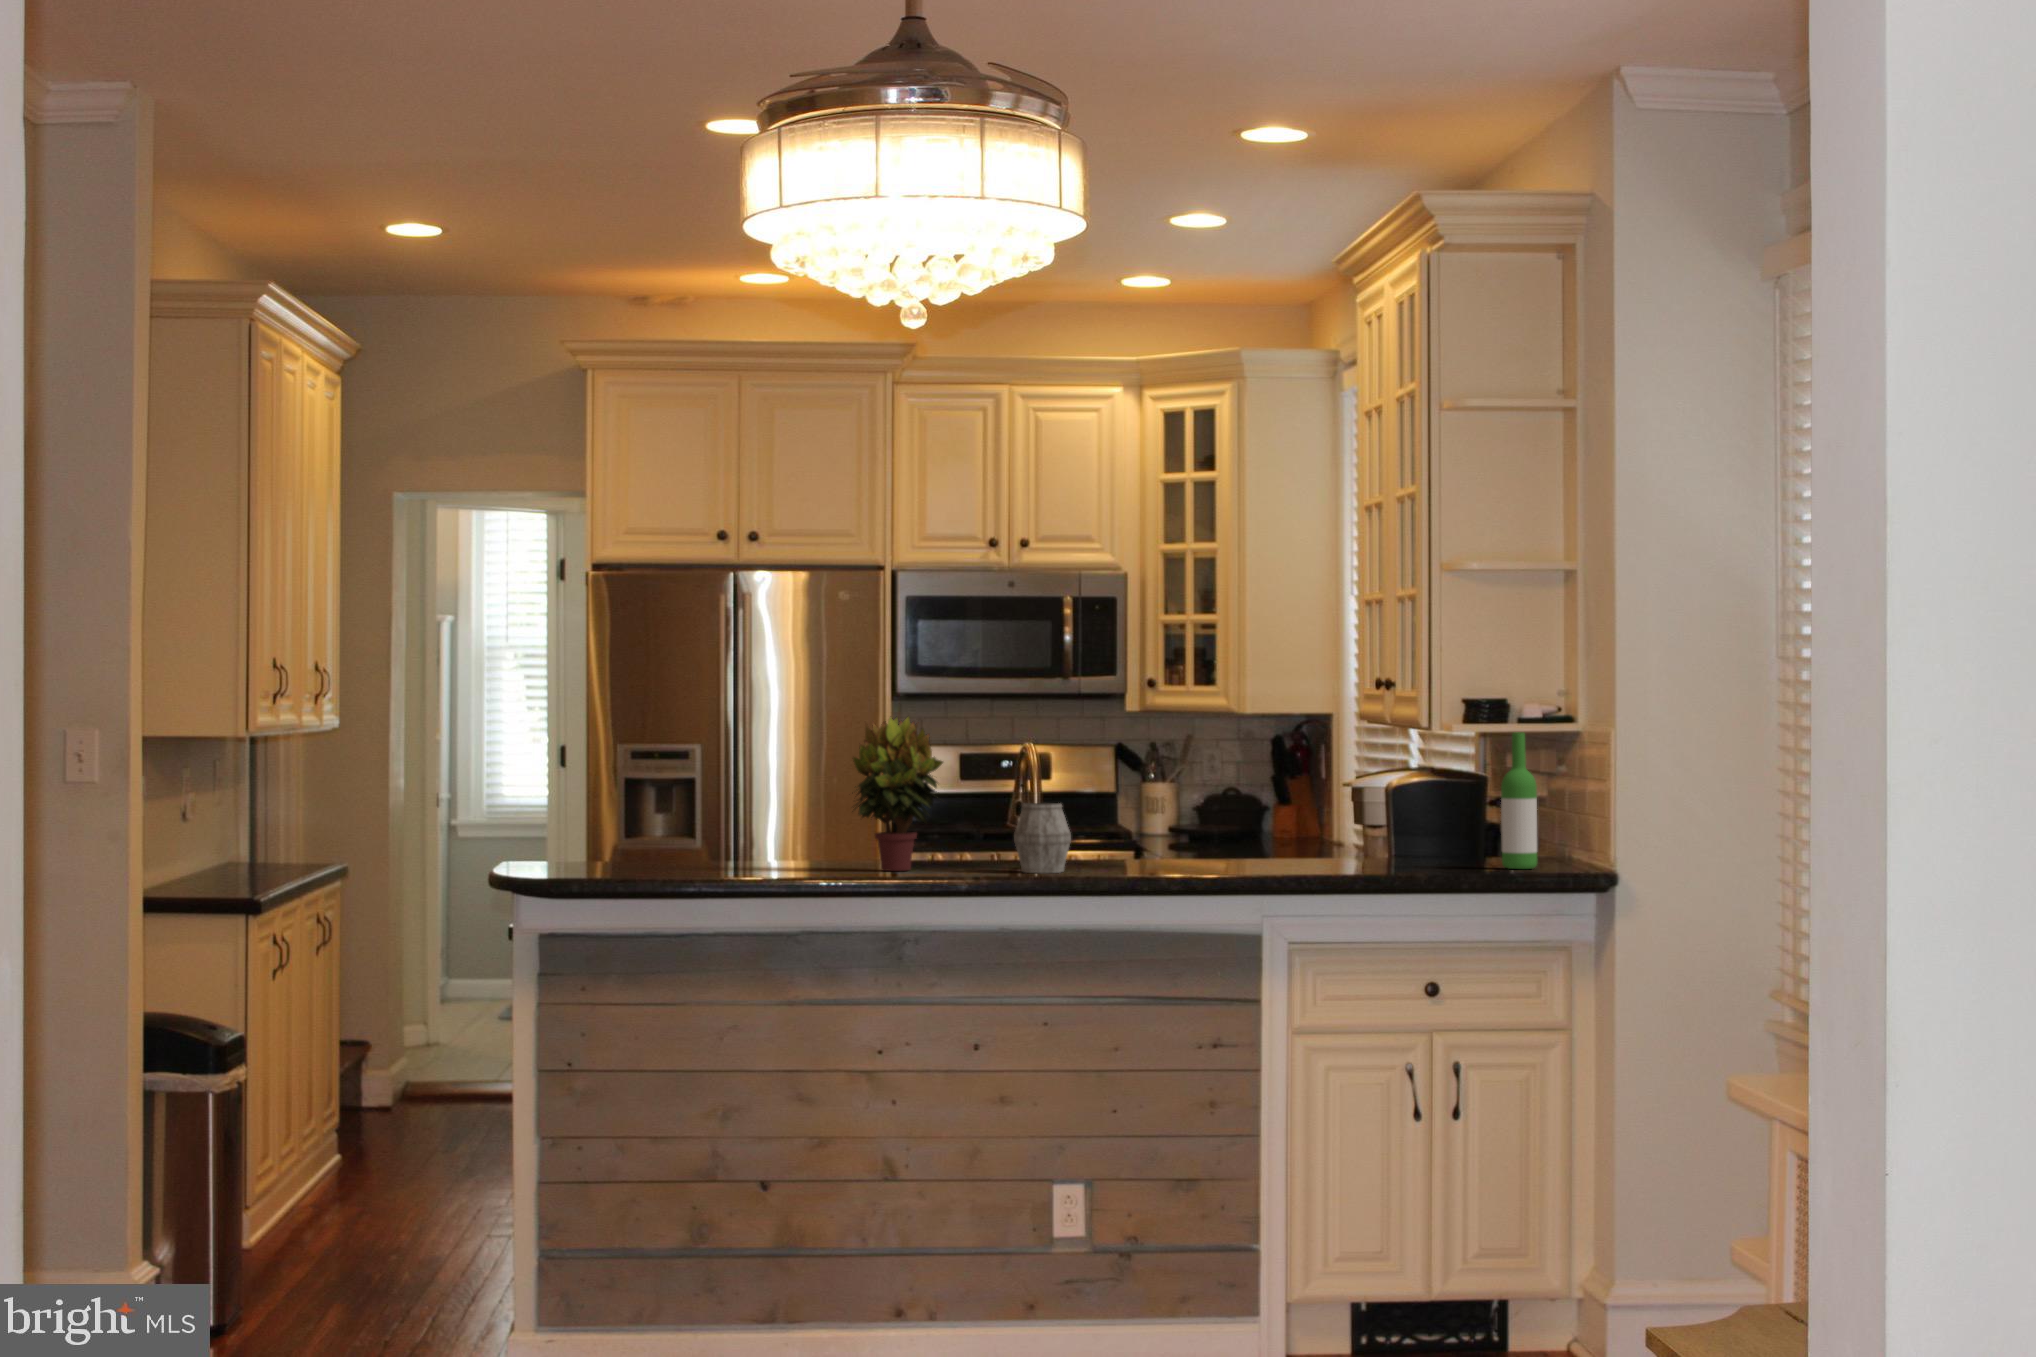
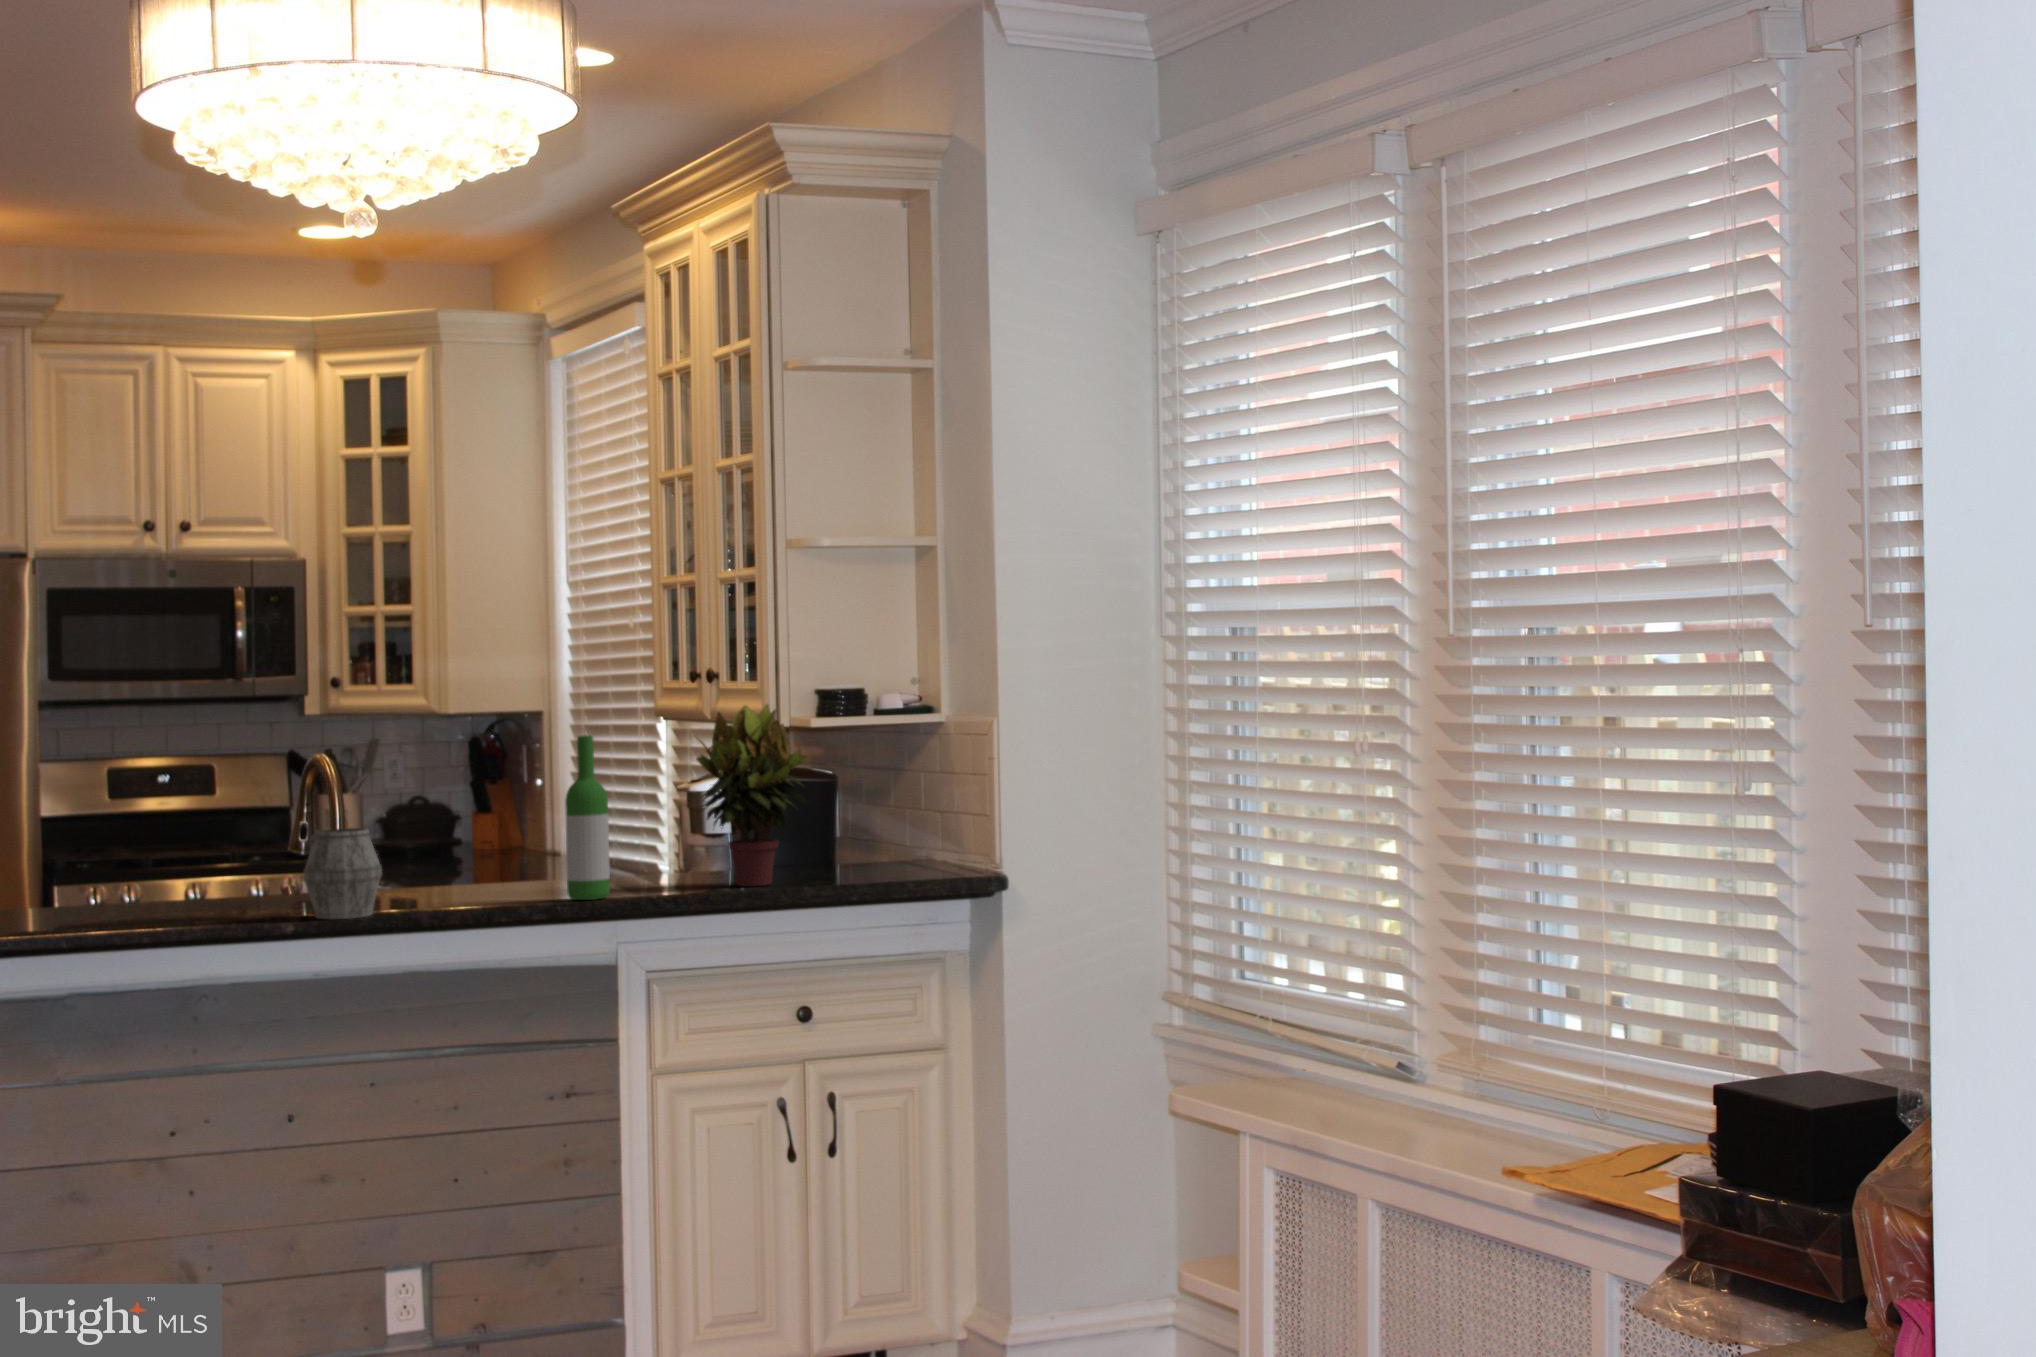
potted plant: present [852,717,943,871] -> present [697,705,810,886]
wine bottle: present [1501,732,1537,869] -> present [565,735,610,900]

